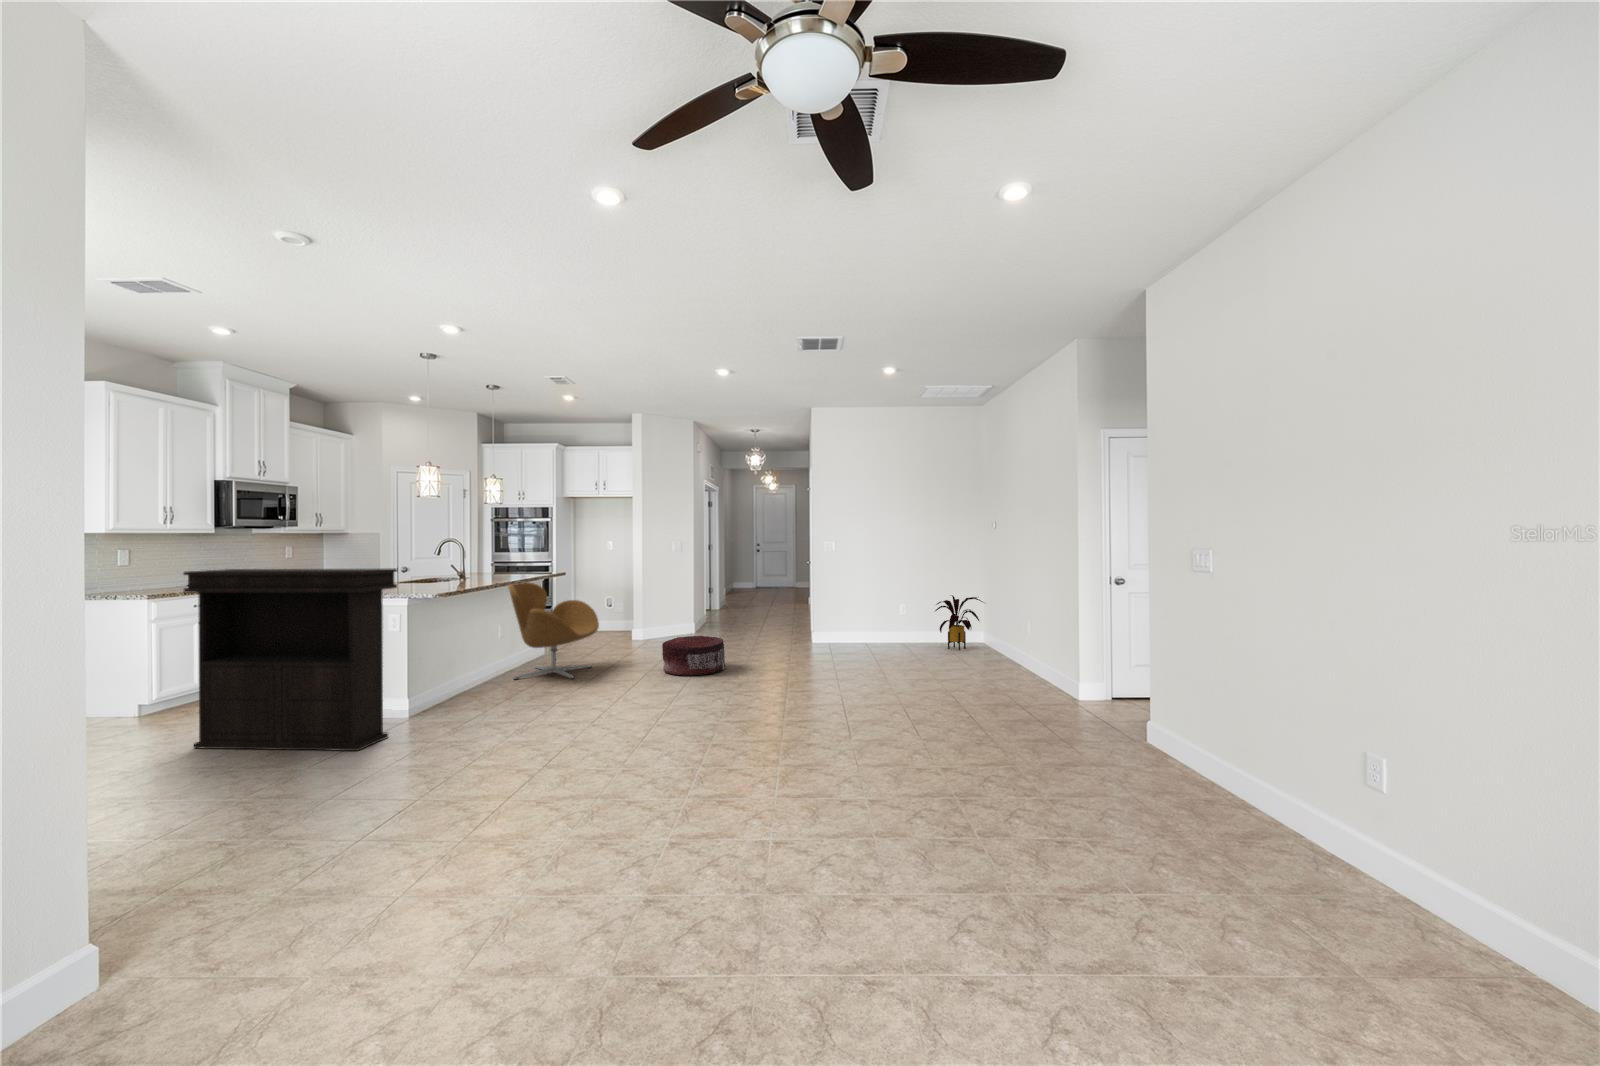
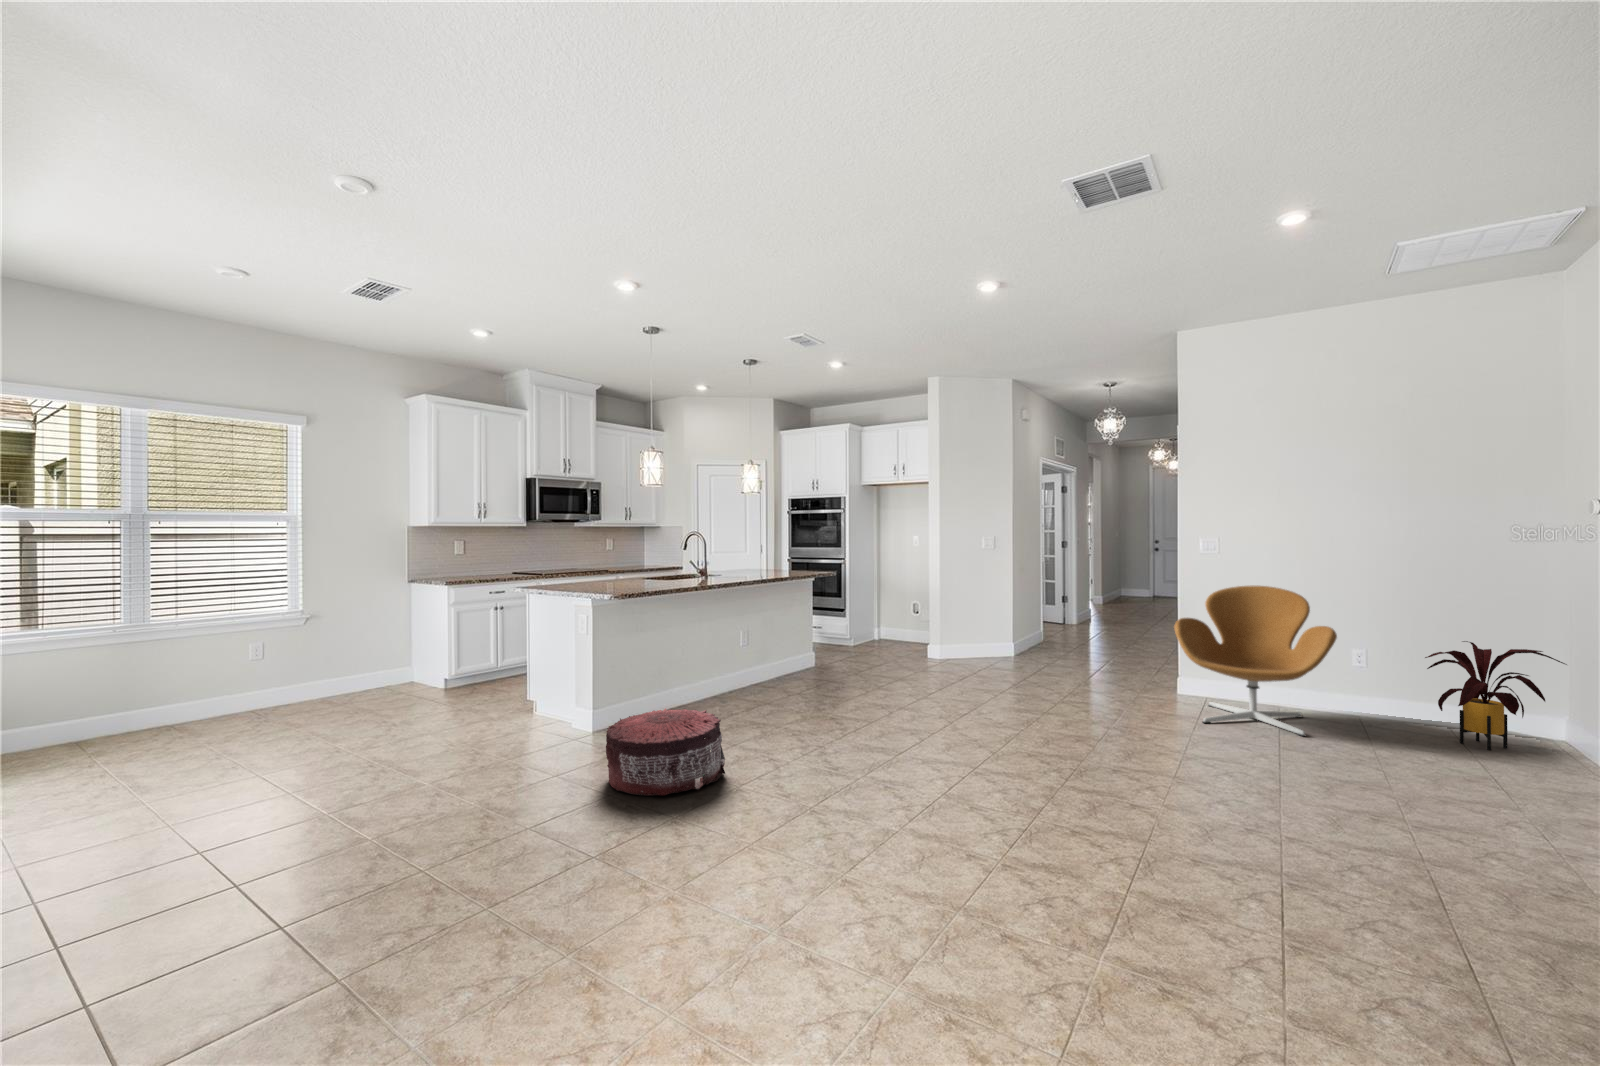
console table: present [184,568,397,751] -> none [404,561,549,769]
armchair: present [509,582,599,679] -> present [1174,586,1337,736]
pouf: present [662,636,725,676] -> present [606,708,725,796]

